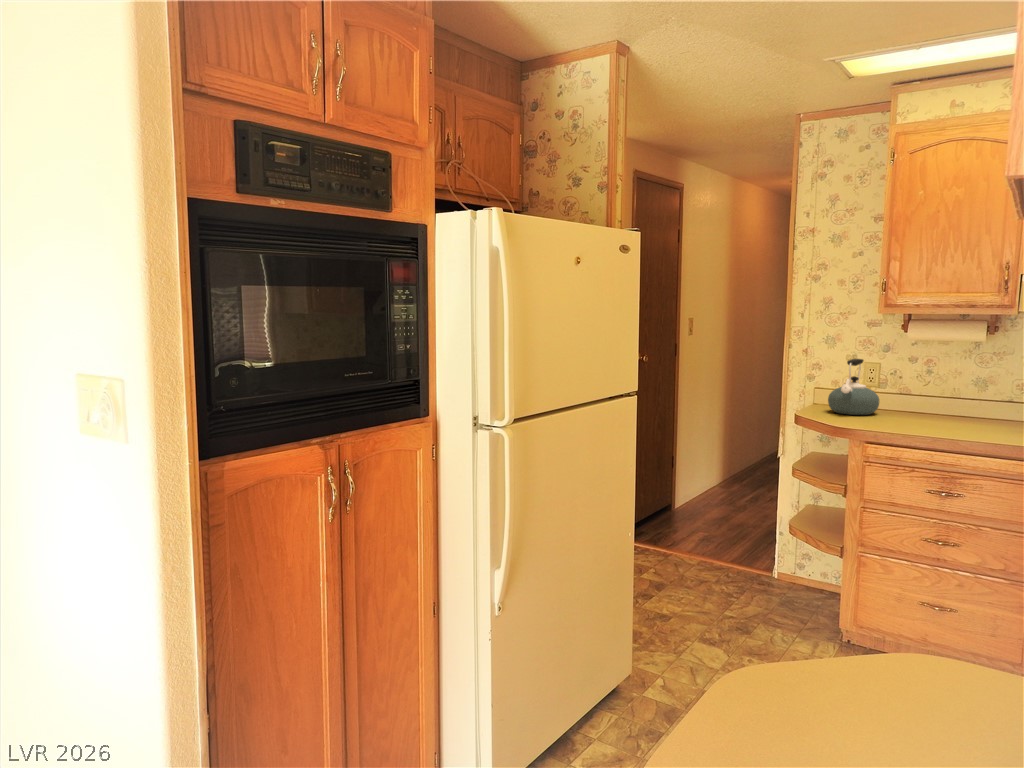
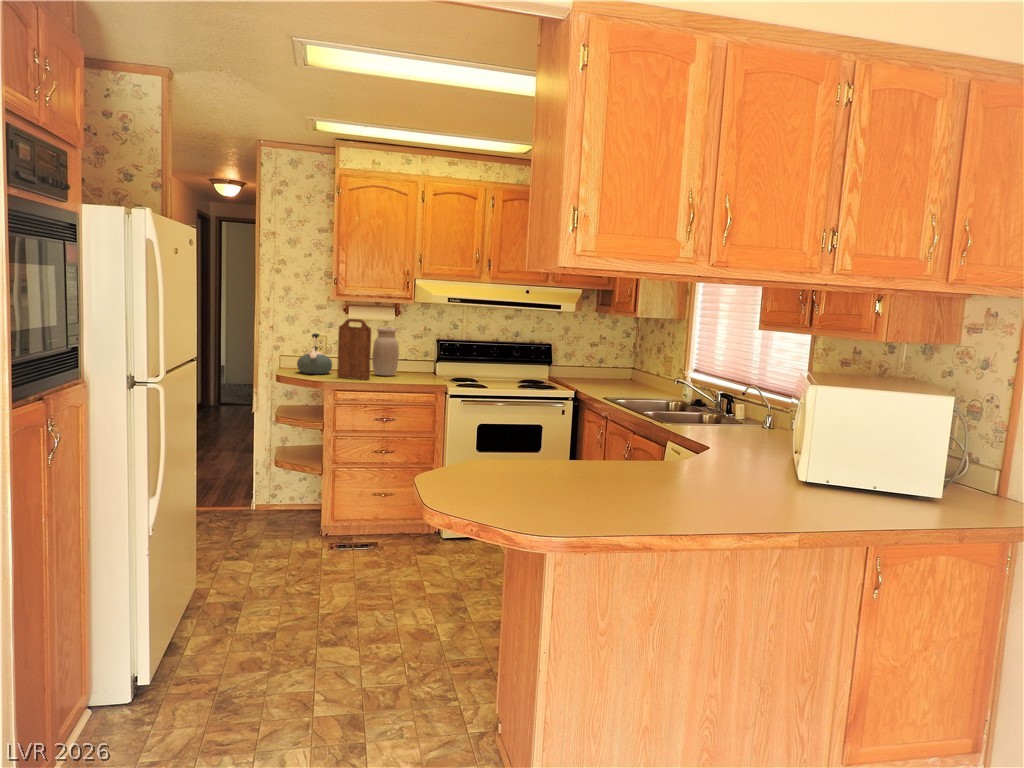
cutting board: none [878,337,931,428] -> present [337,319,371,380]
jar: none [942,349,989,423] -> present [372,327,399,376]

